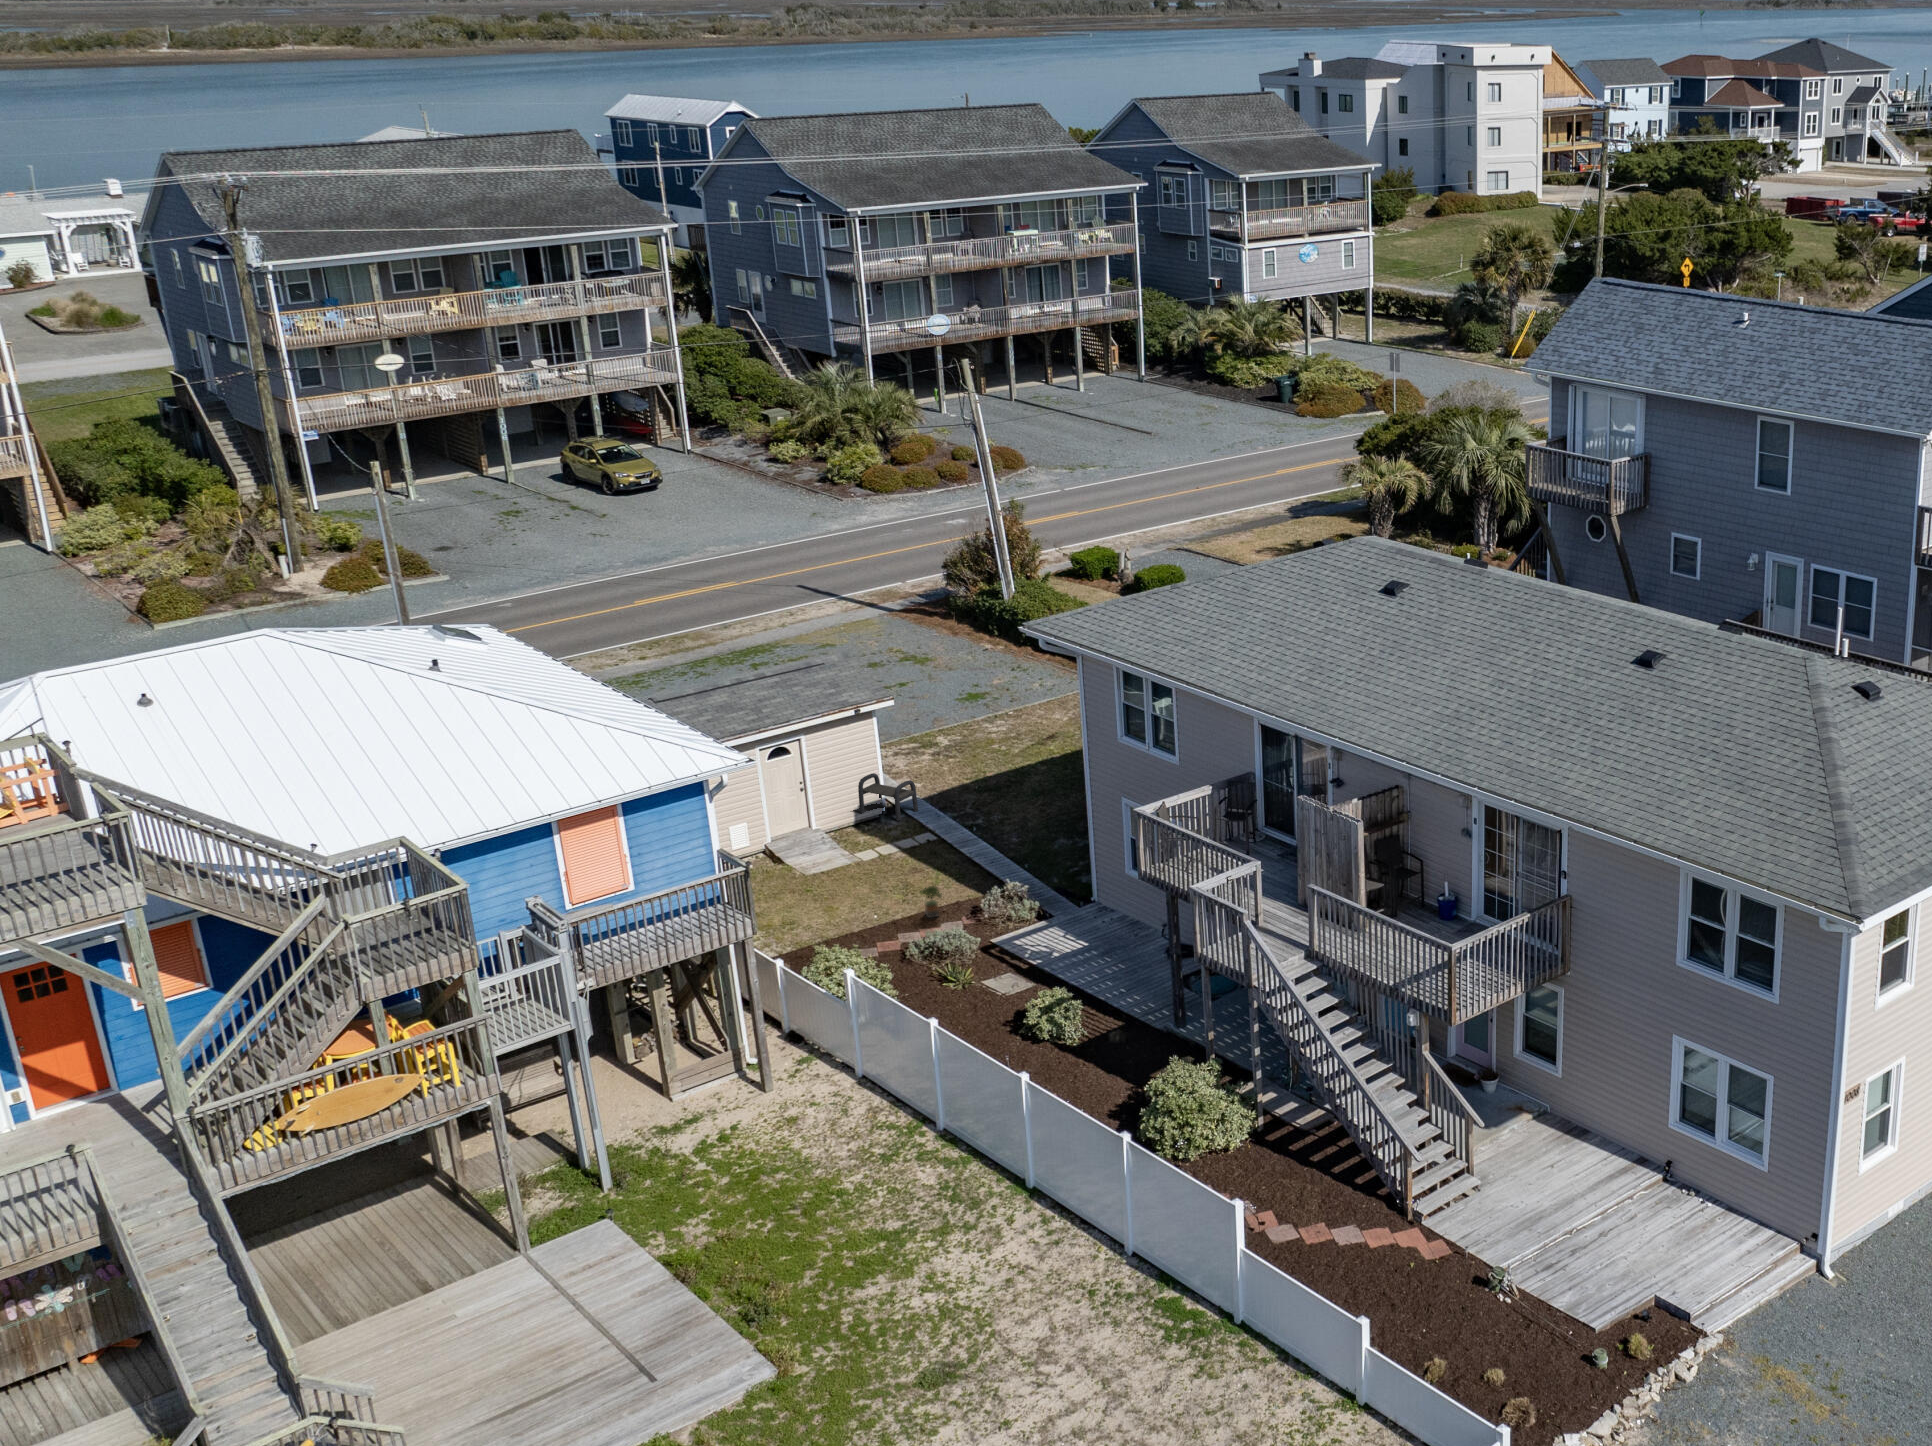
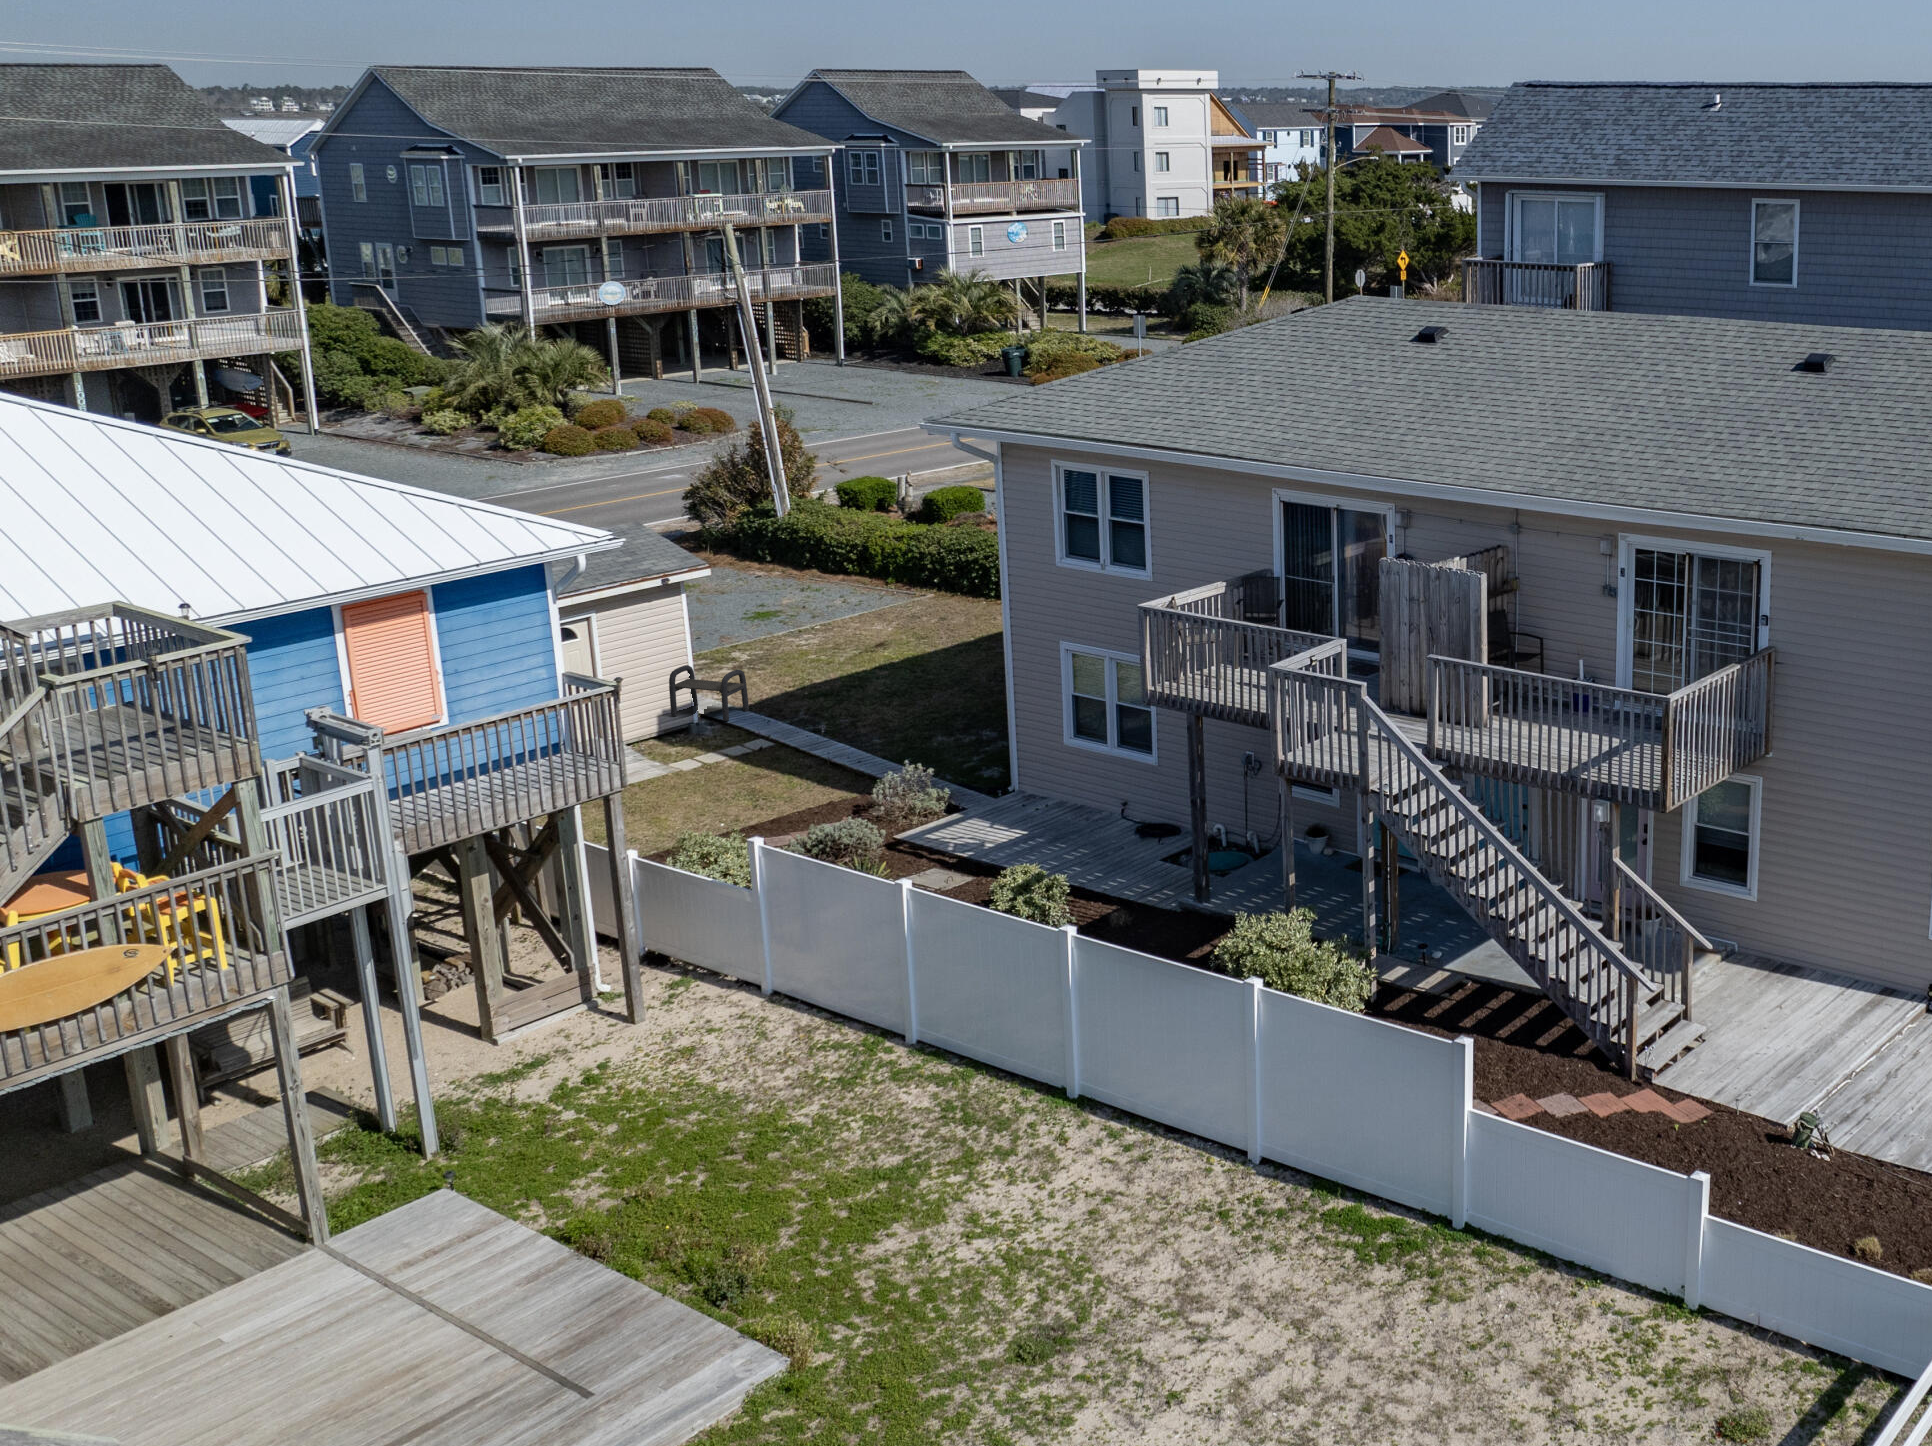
potted tree: present [920,886,942,918] -> none [792,773,824,816]

